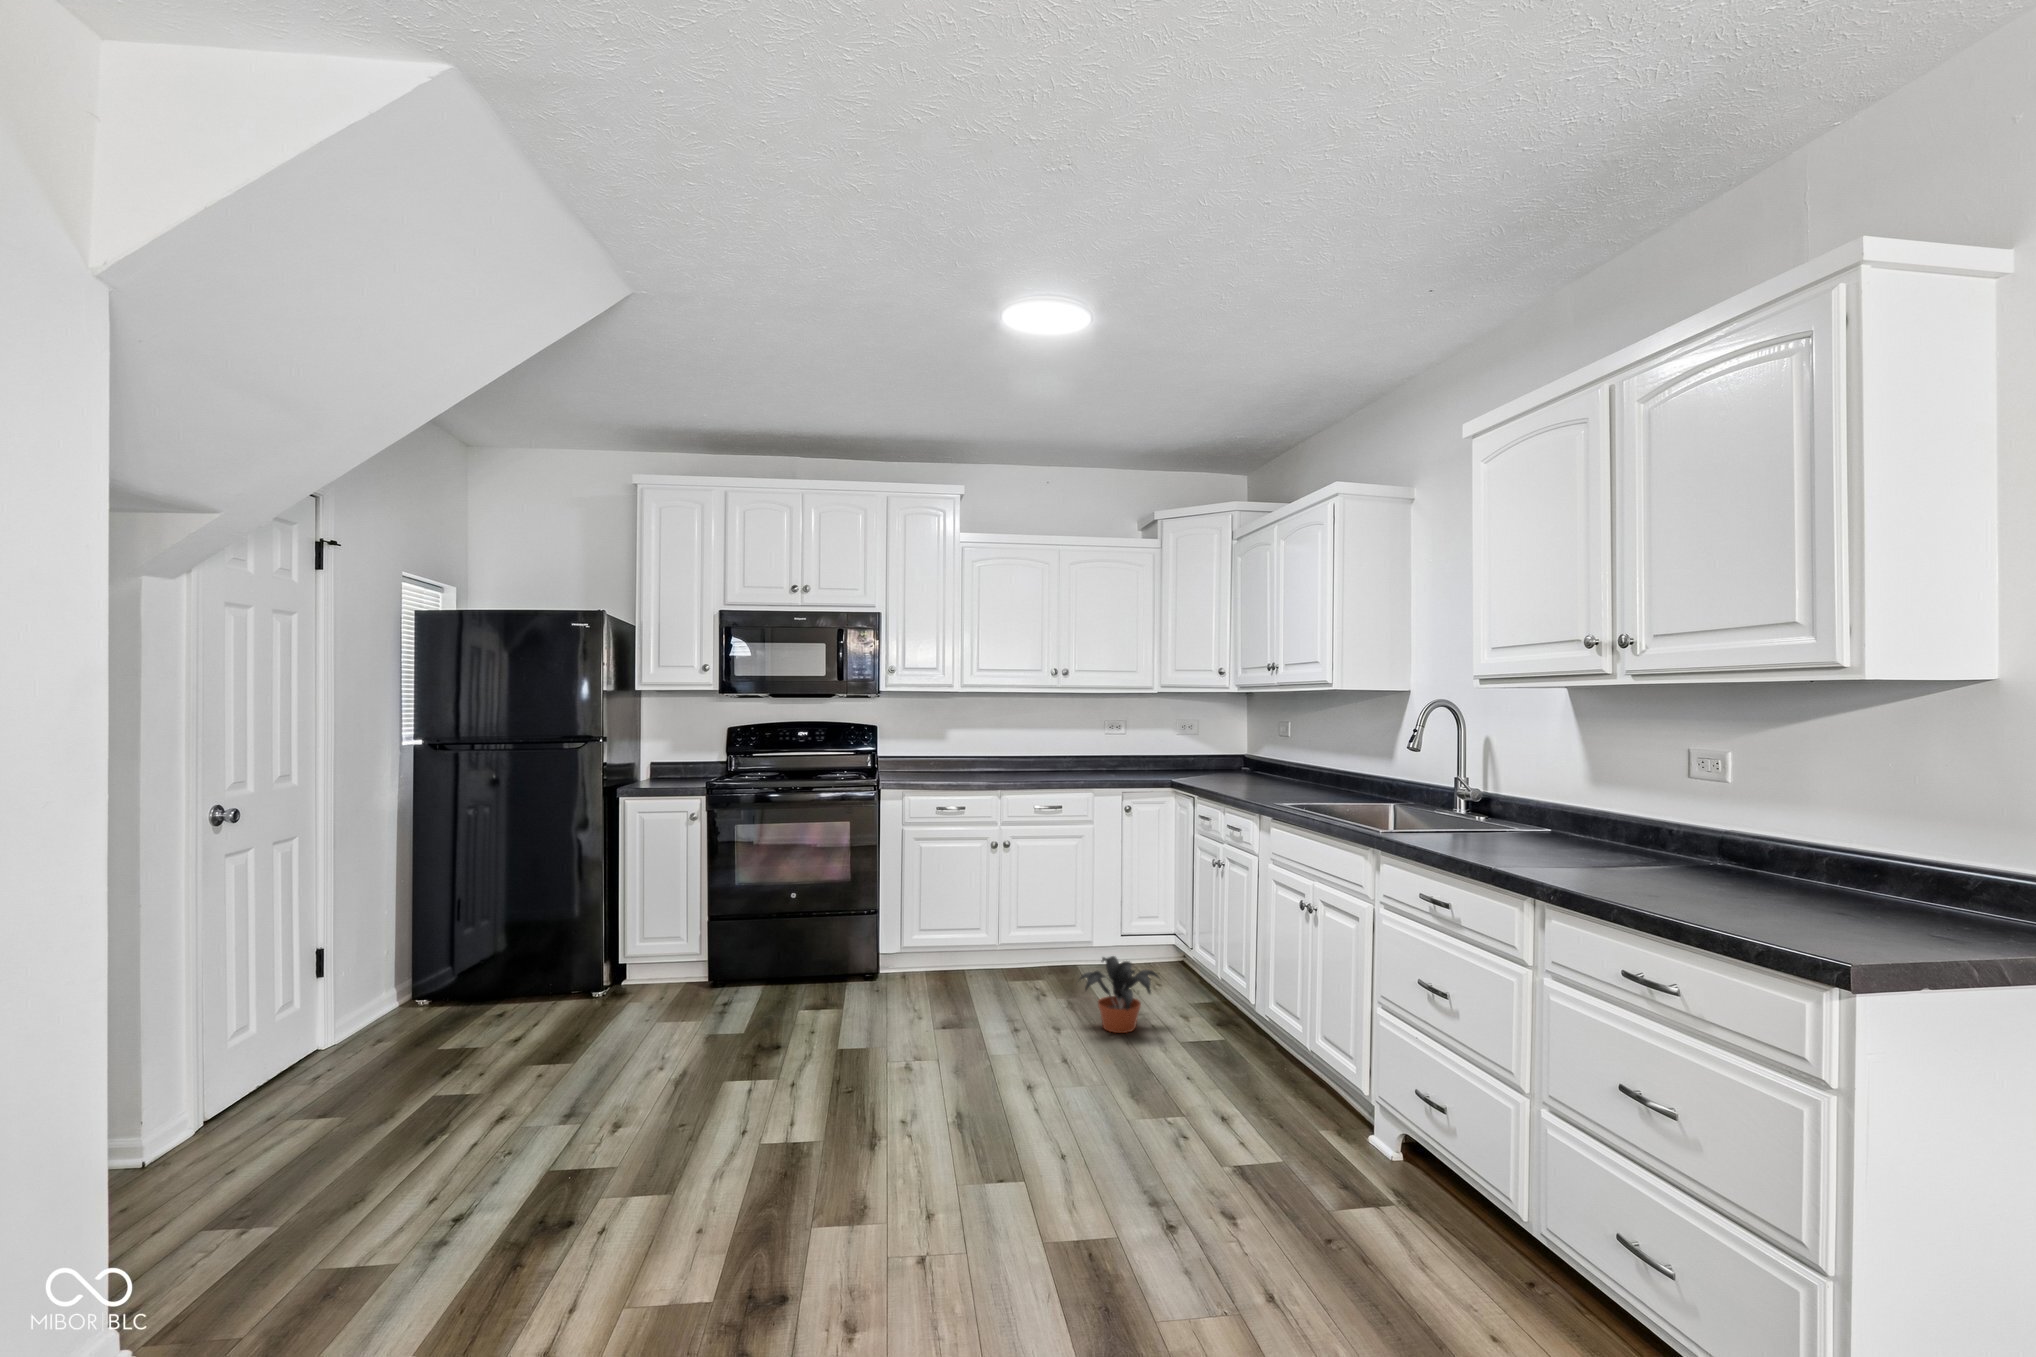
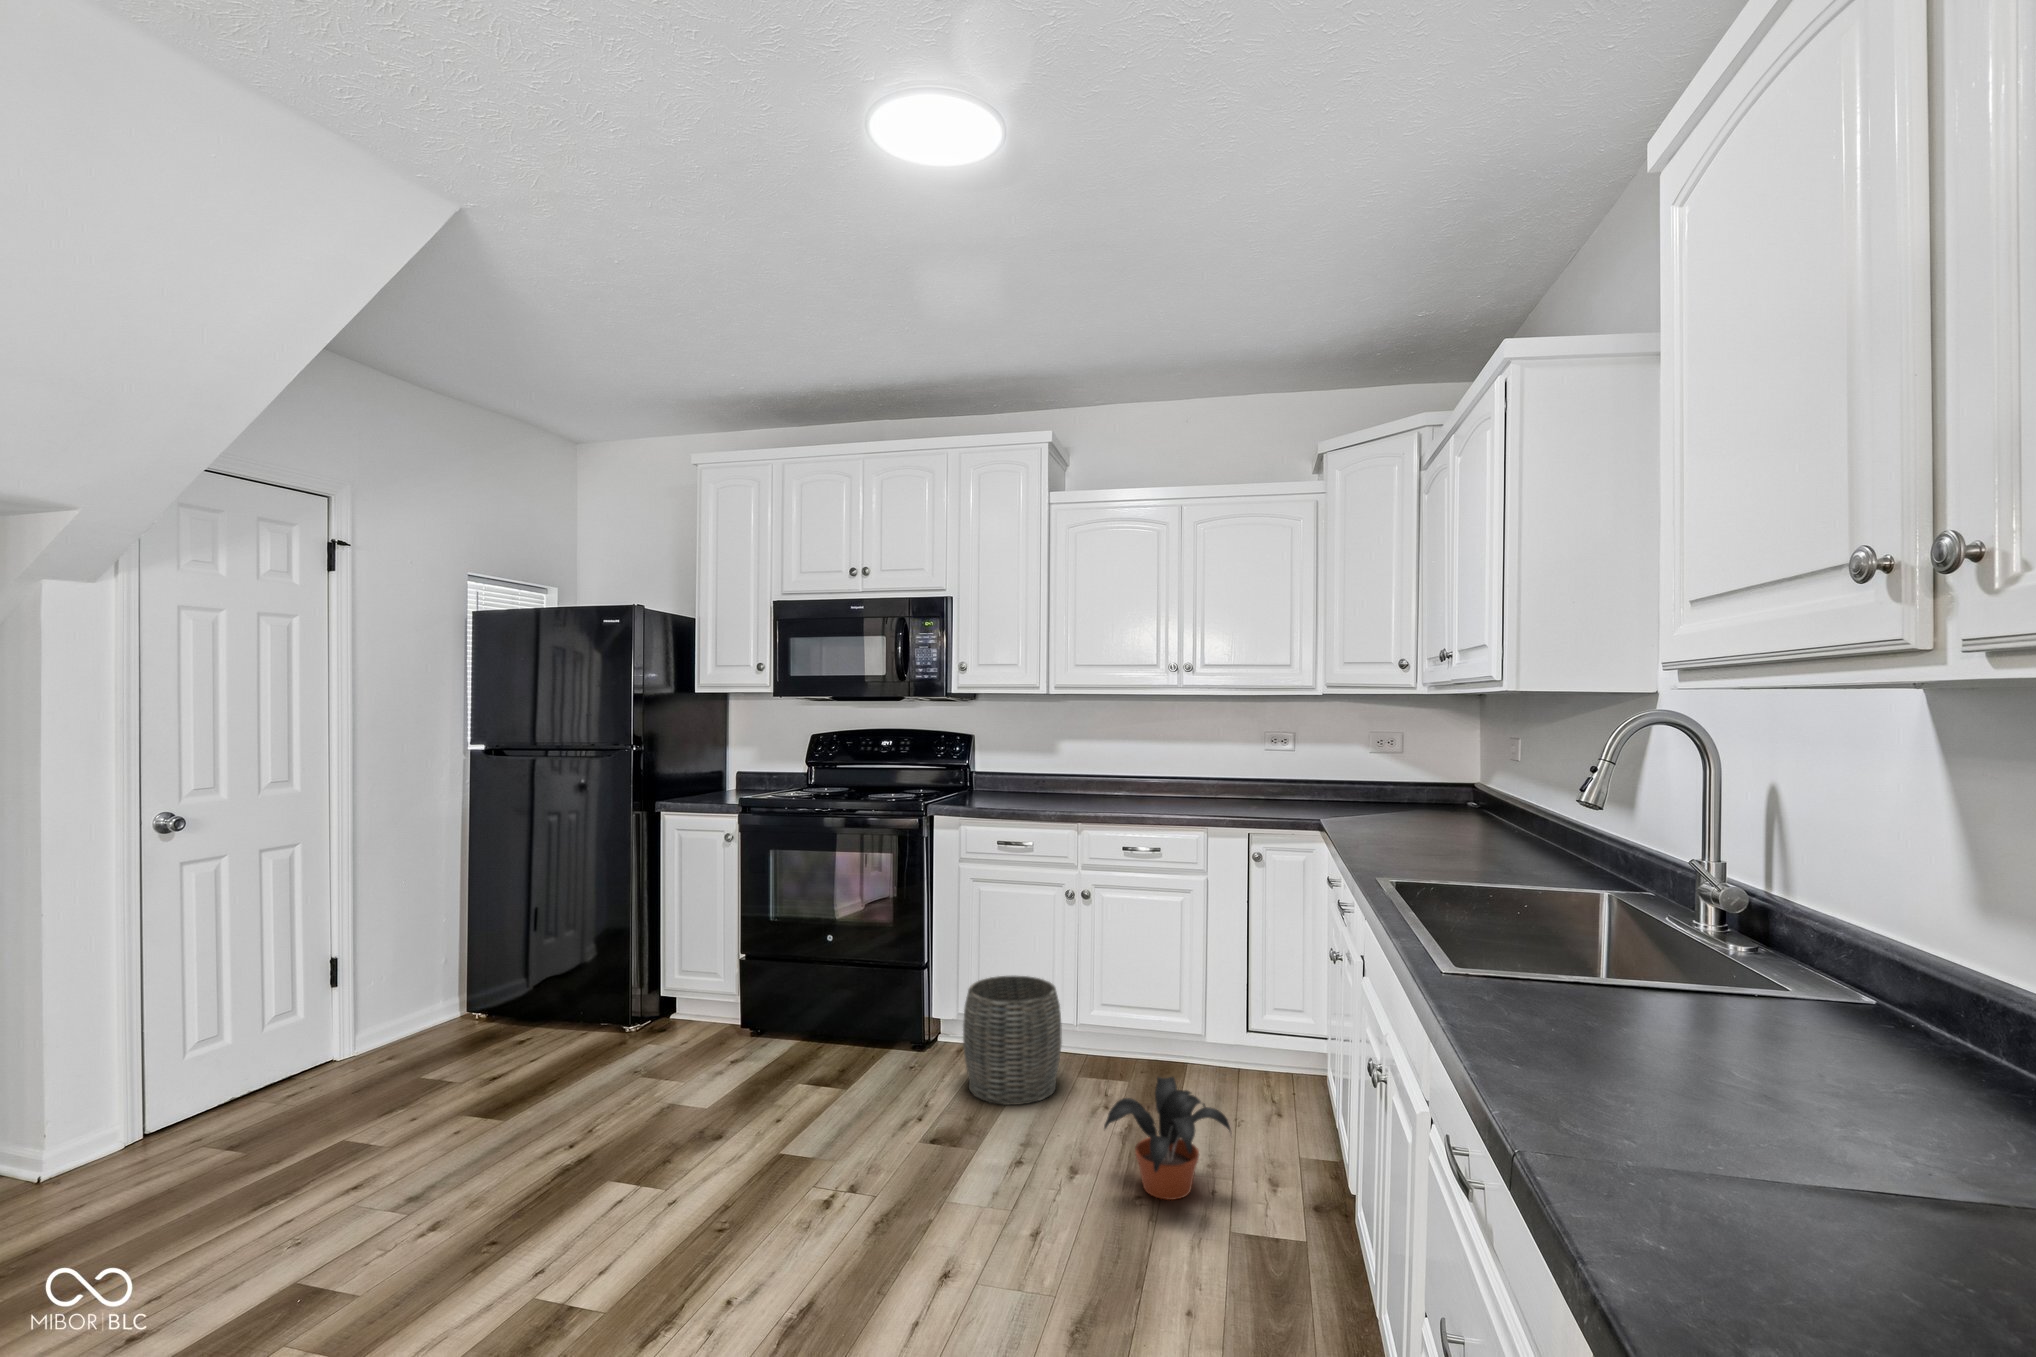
woven basket: none [925,910,1000,1002] -> present [963,976,1062,1105]

